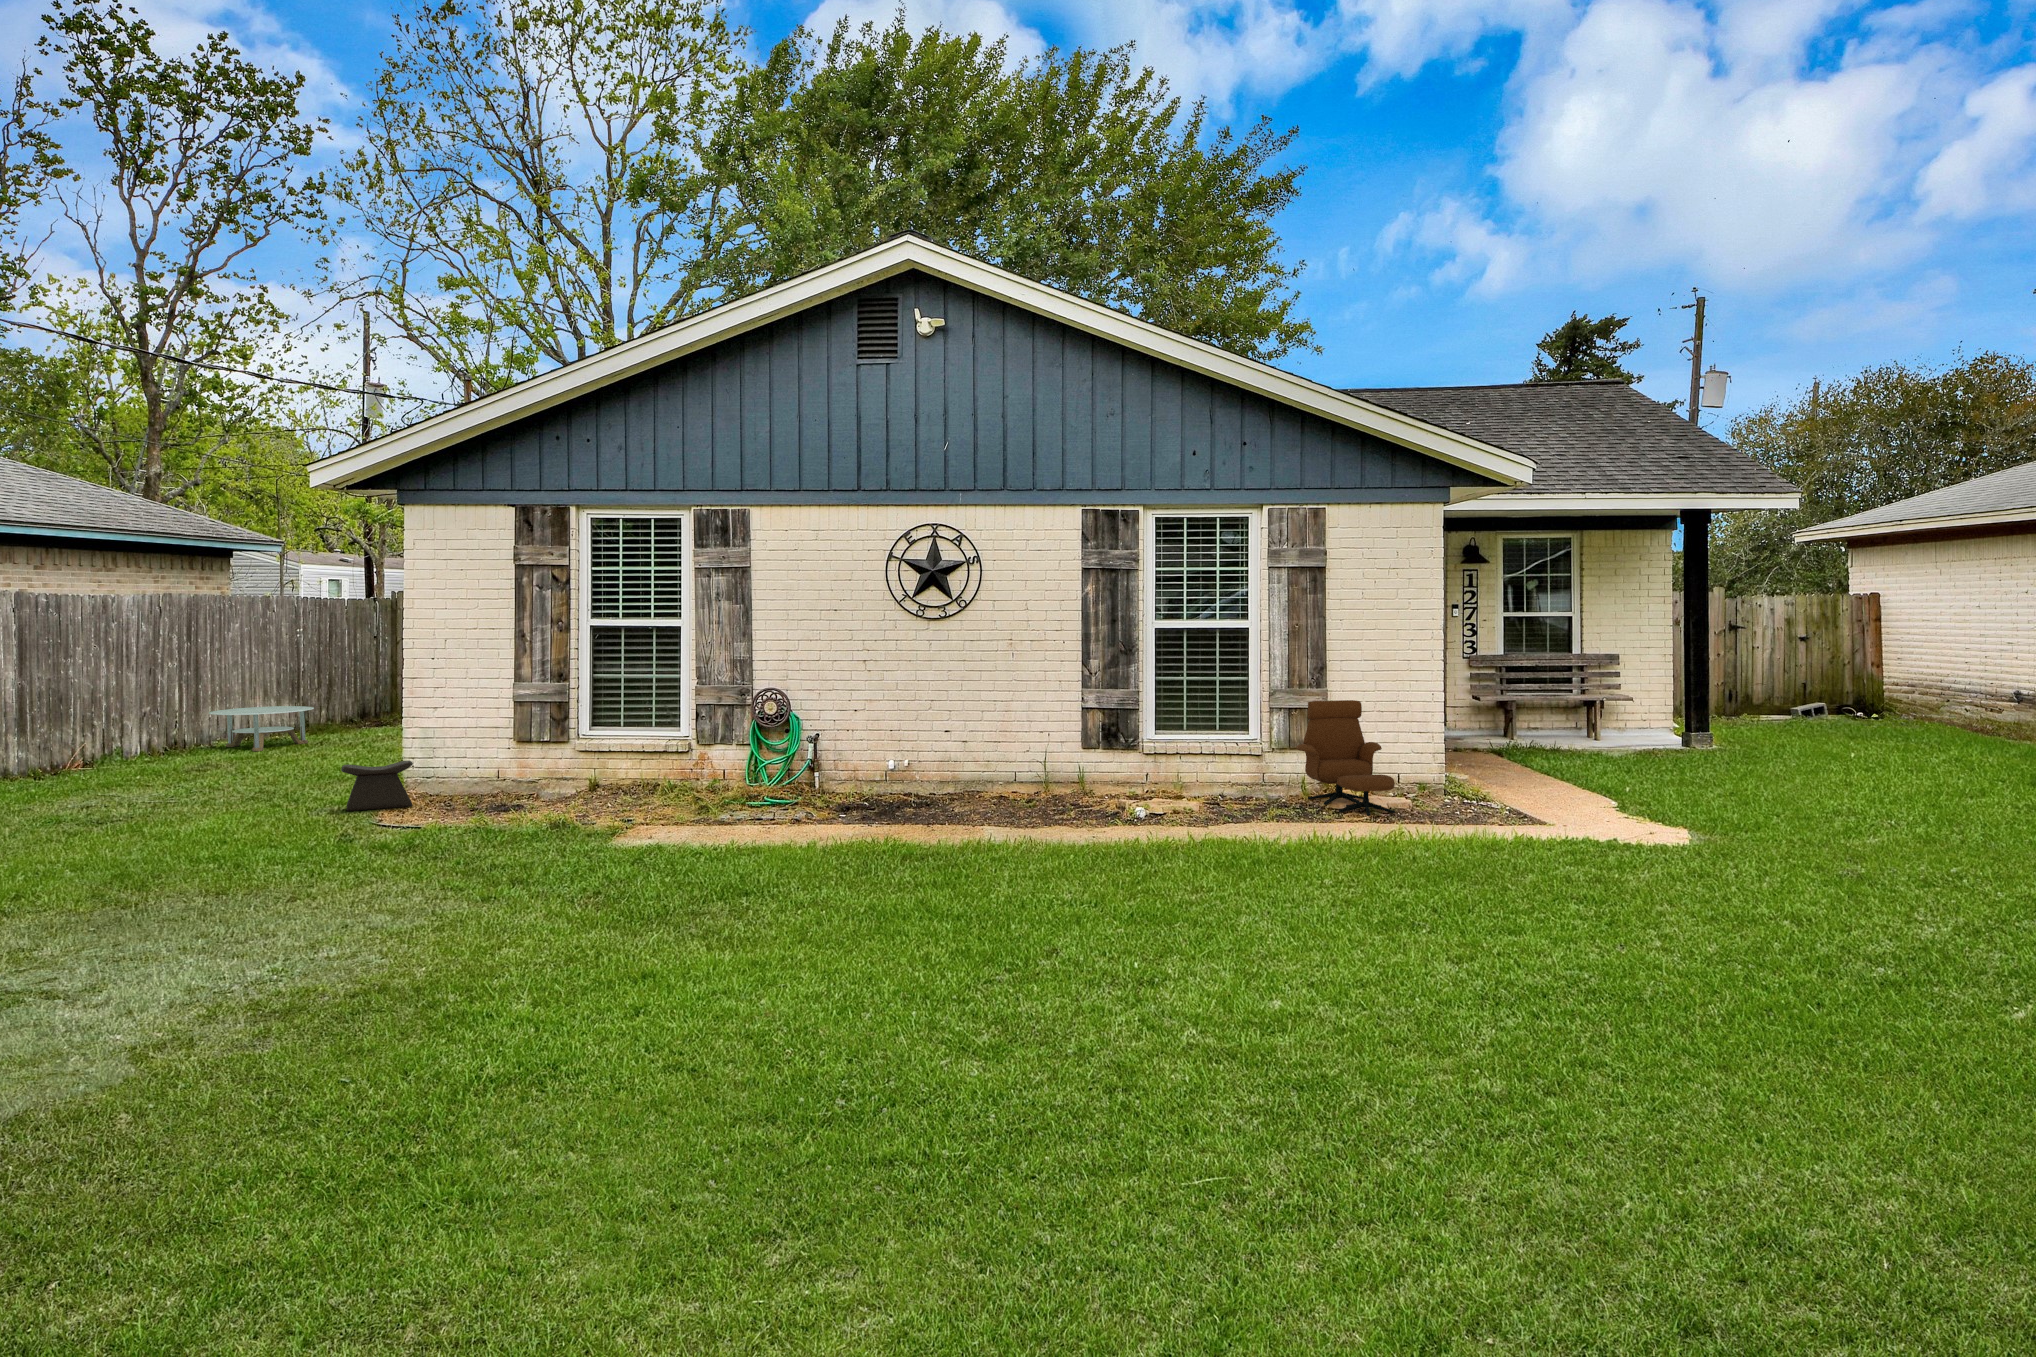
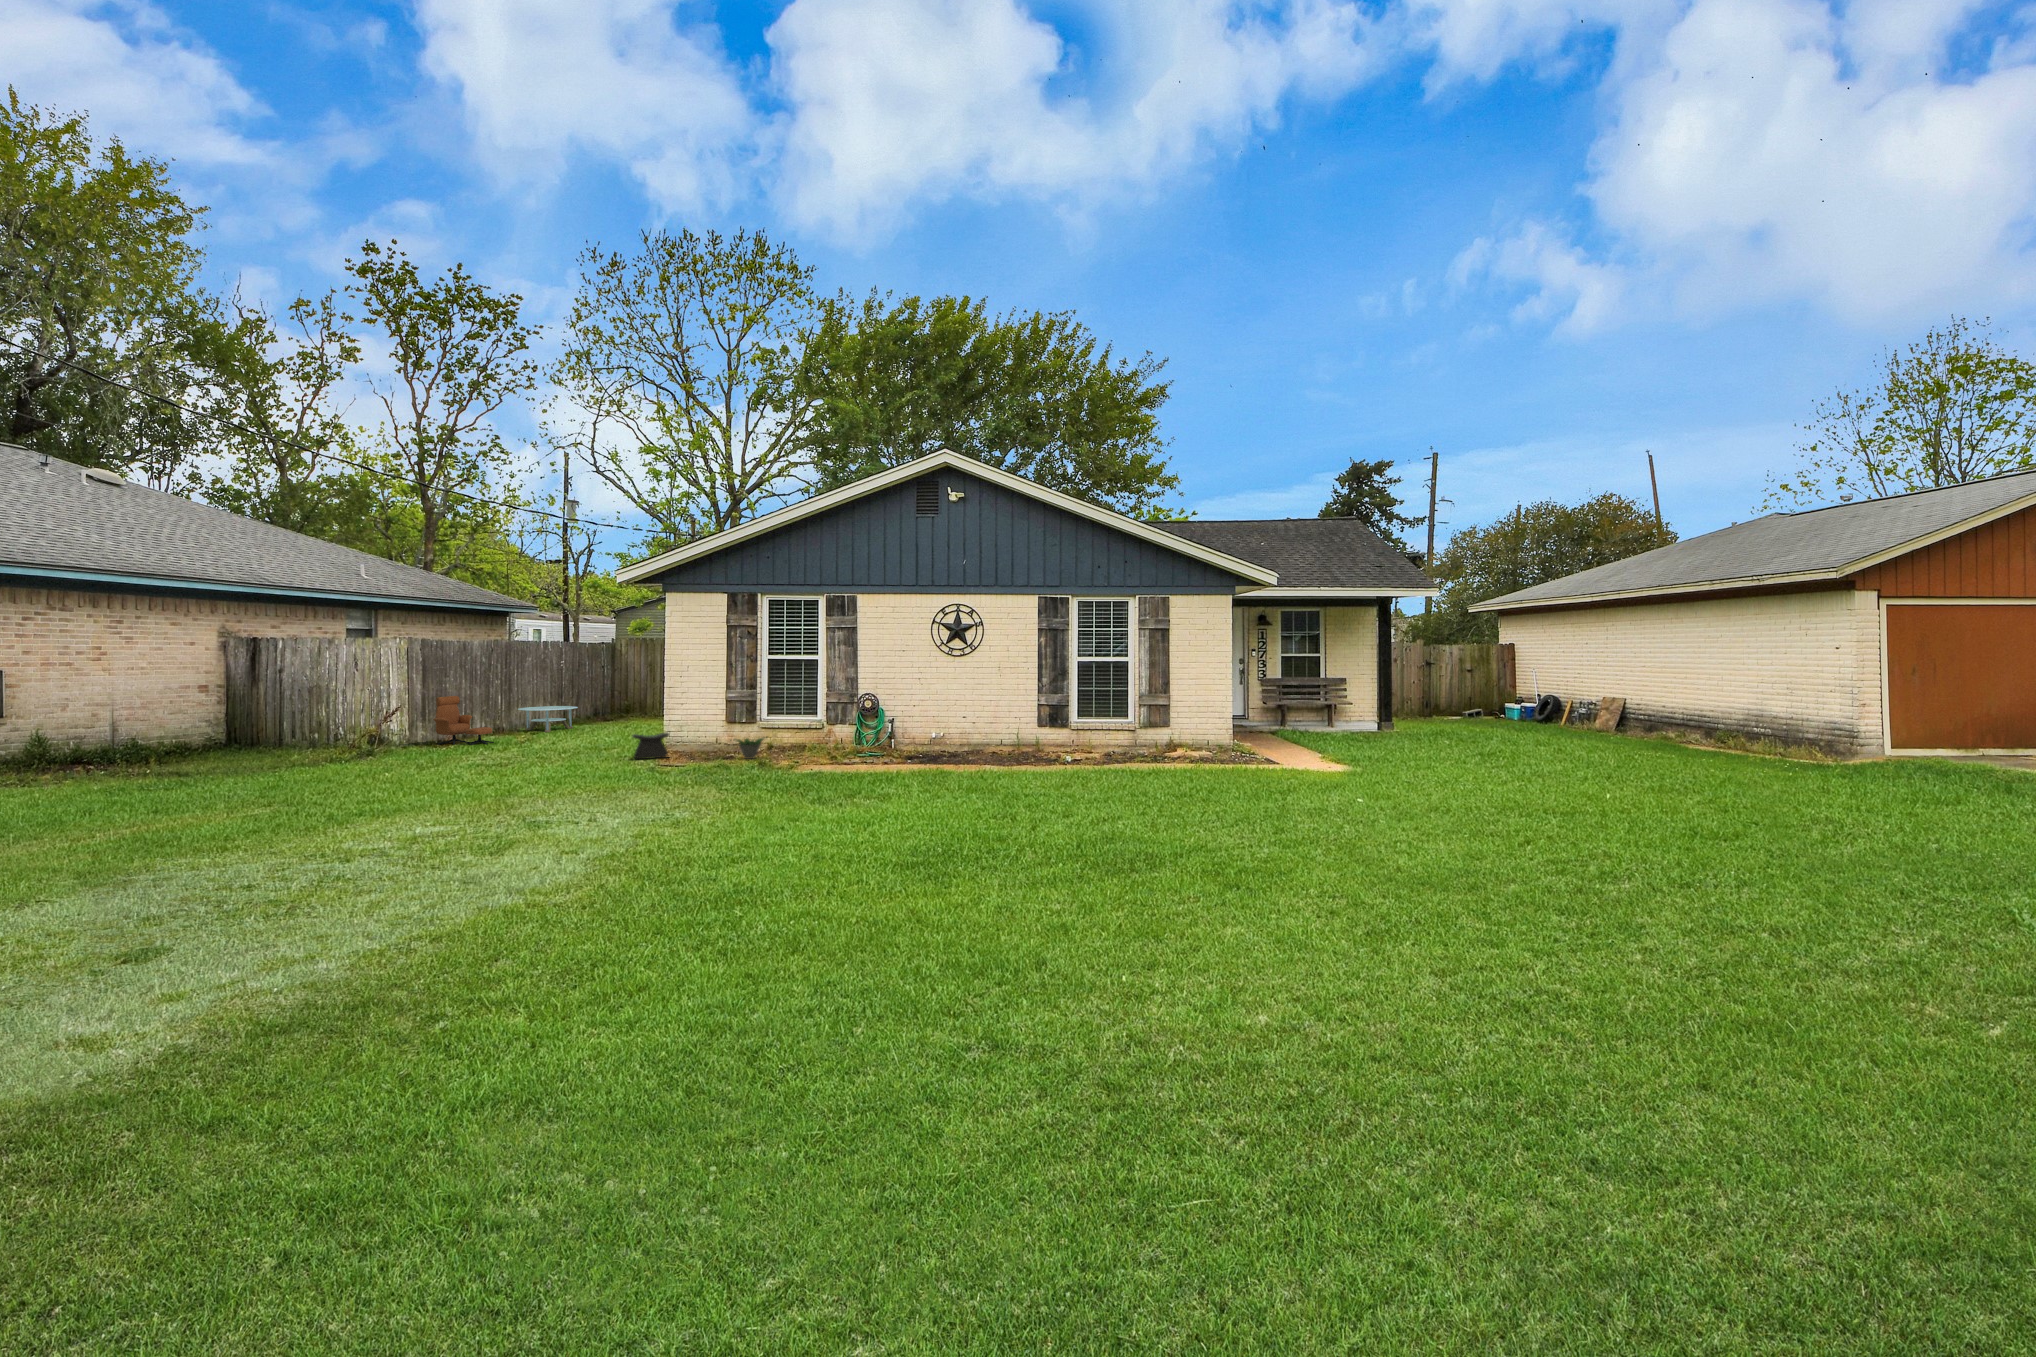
lounge chair: present [1296,700,1395,816] -> present [433,696,494,745]
decorative plant: none [516,768,590,810] -> present [734,737,767,759]

